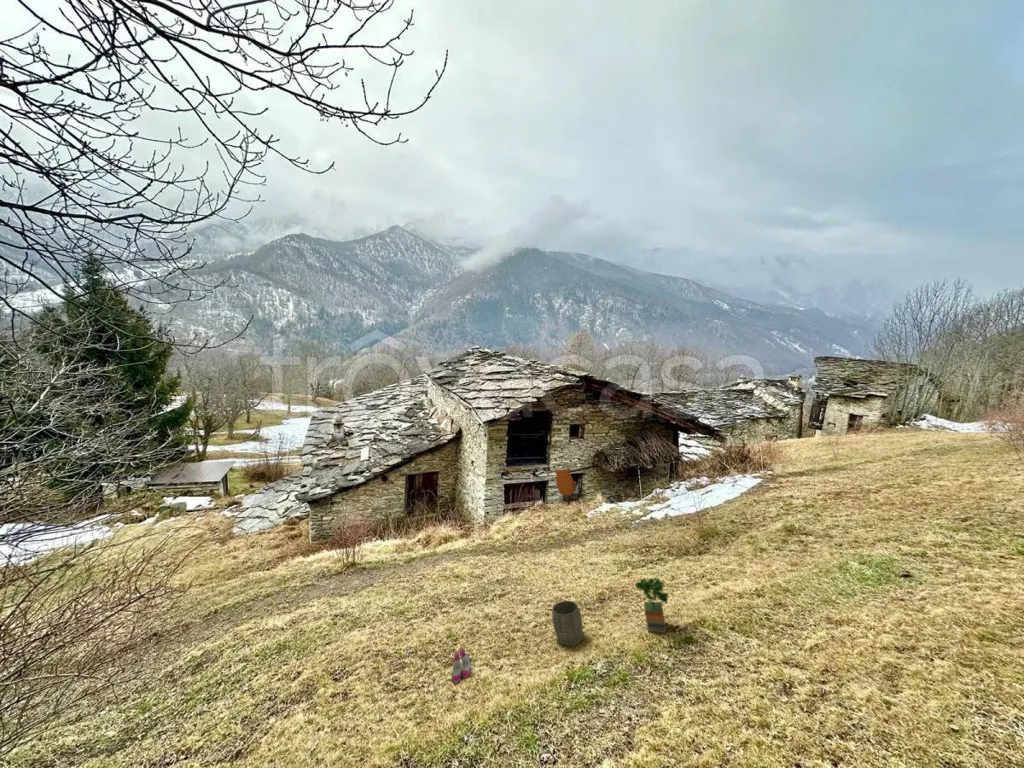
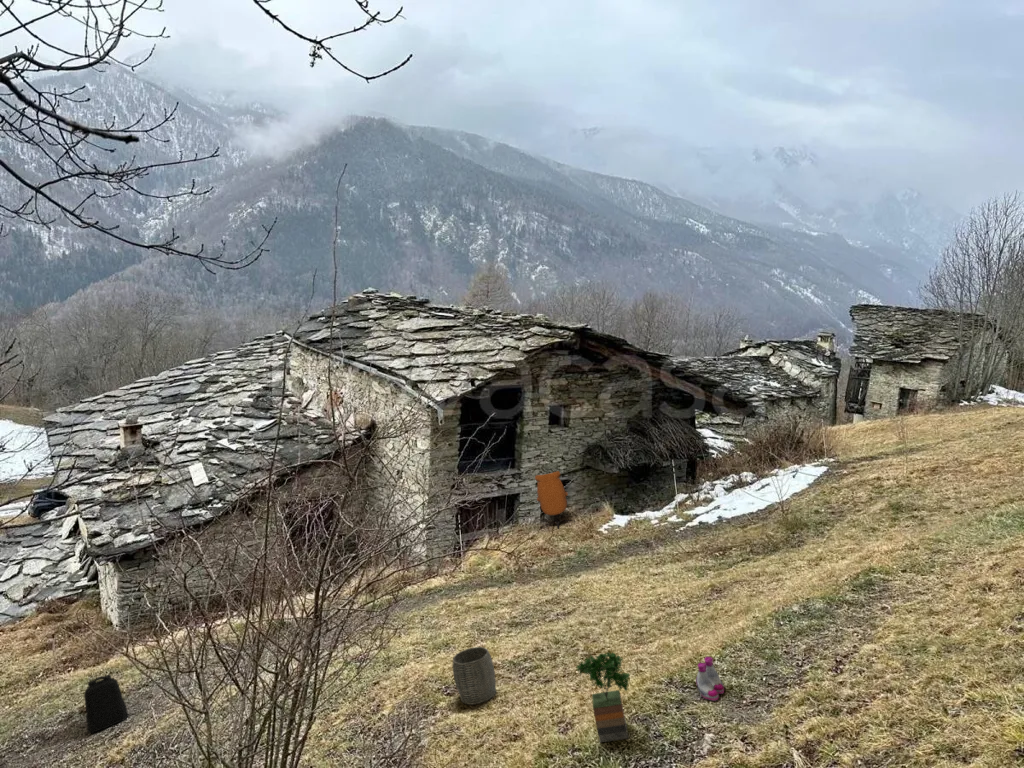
backpack: none [269,573,292,606] -> present [84,675,128,733]
potted tree: present [635,578,668,632] -> present [577,652,629,742]
woven basket: present [552,601,583,646] -> present [453,647,496,705]
boots: present [452,649,471,683] -> present [696,657,724,701]

